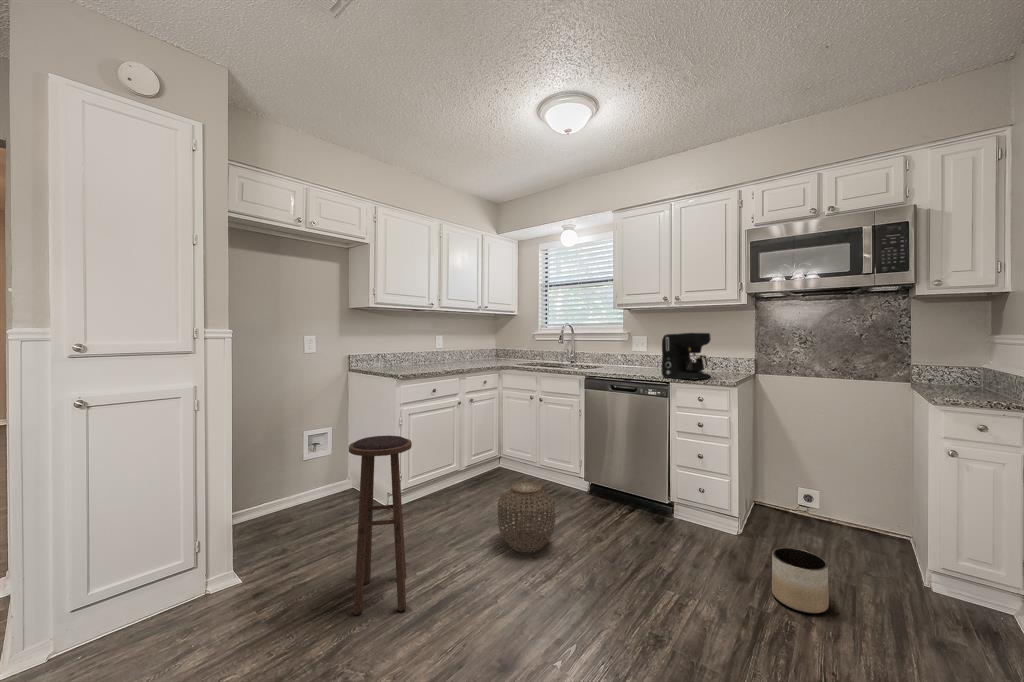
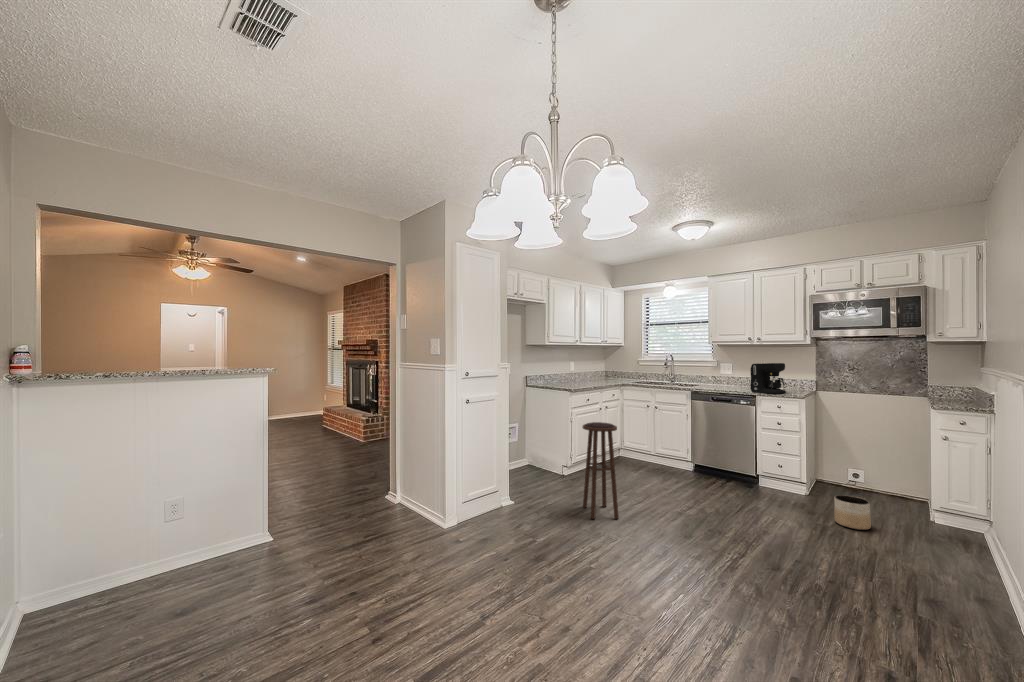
woven basket: present [498,482,555,552] -> none [650,456,688,499]

